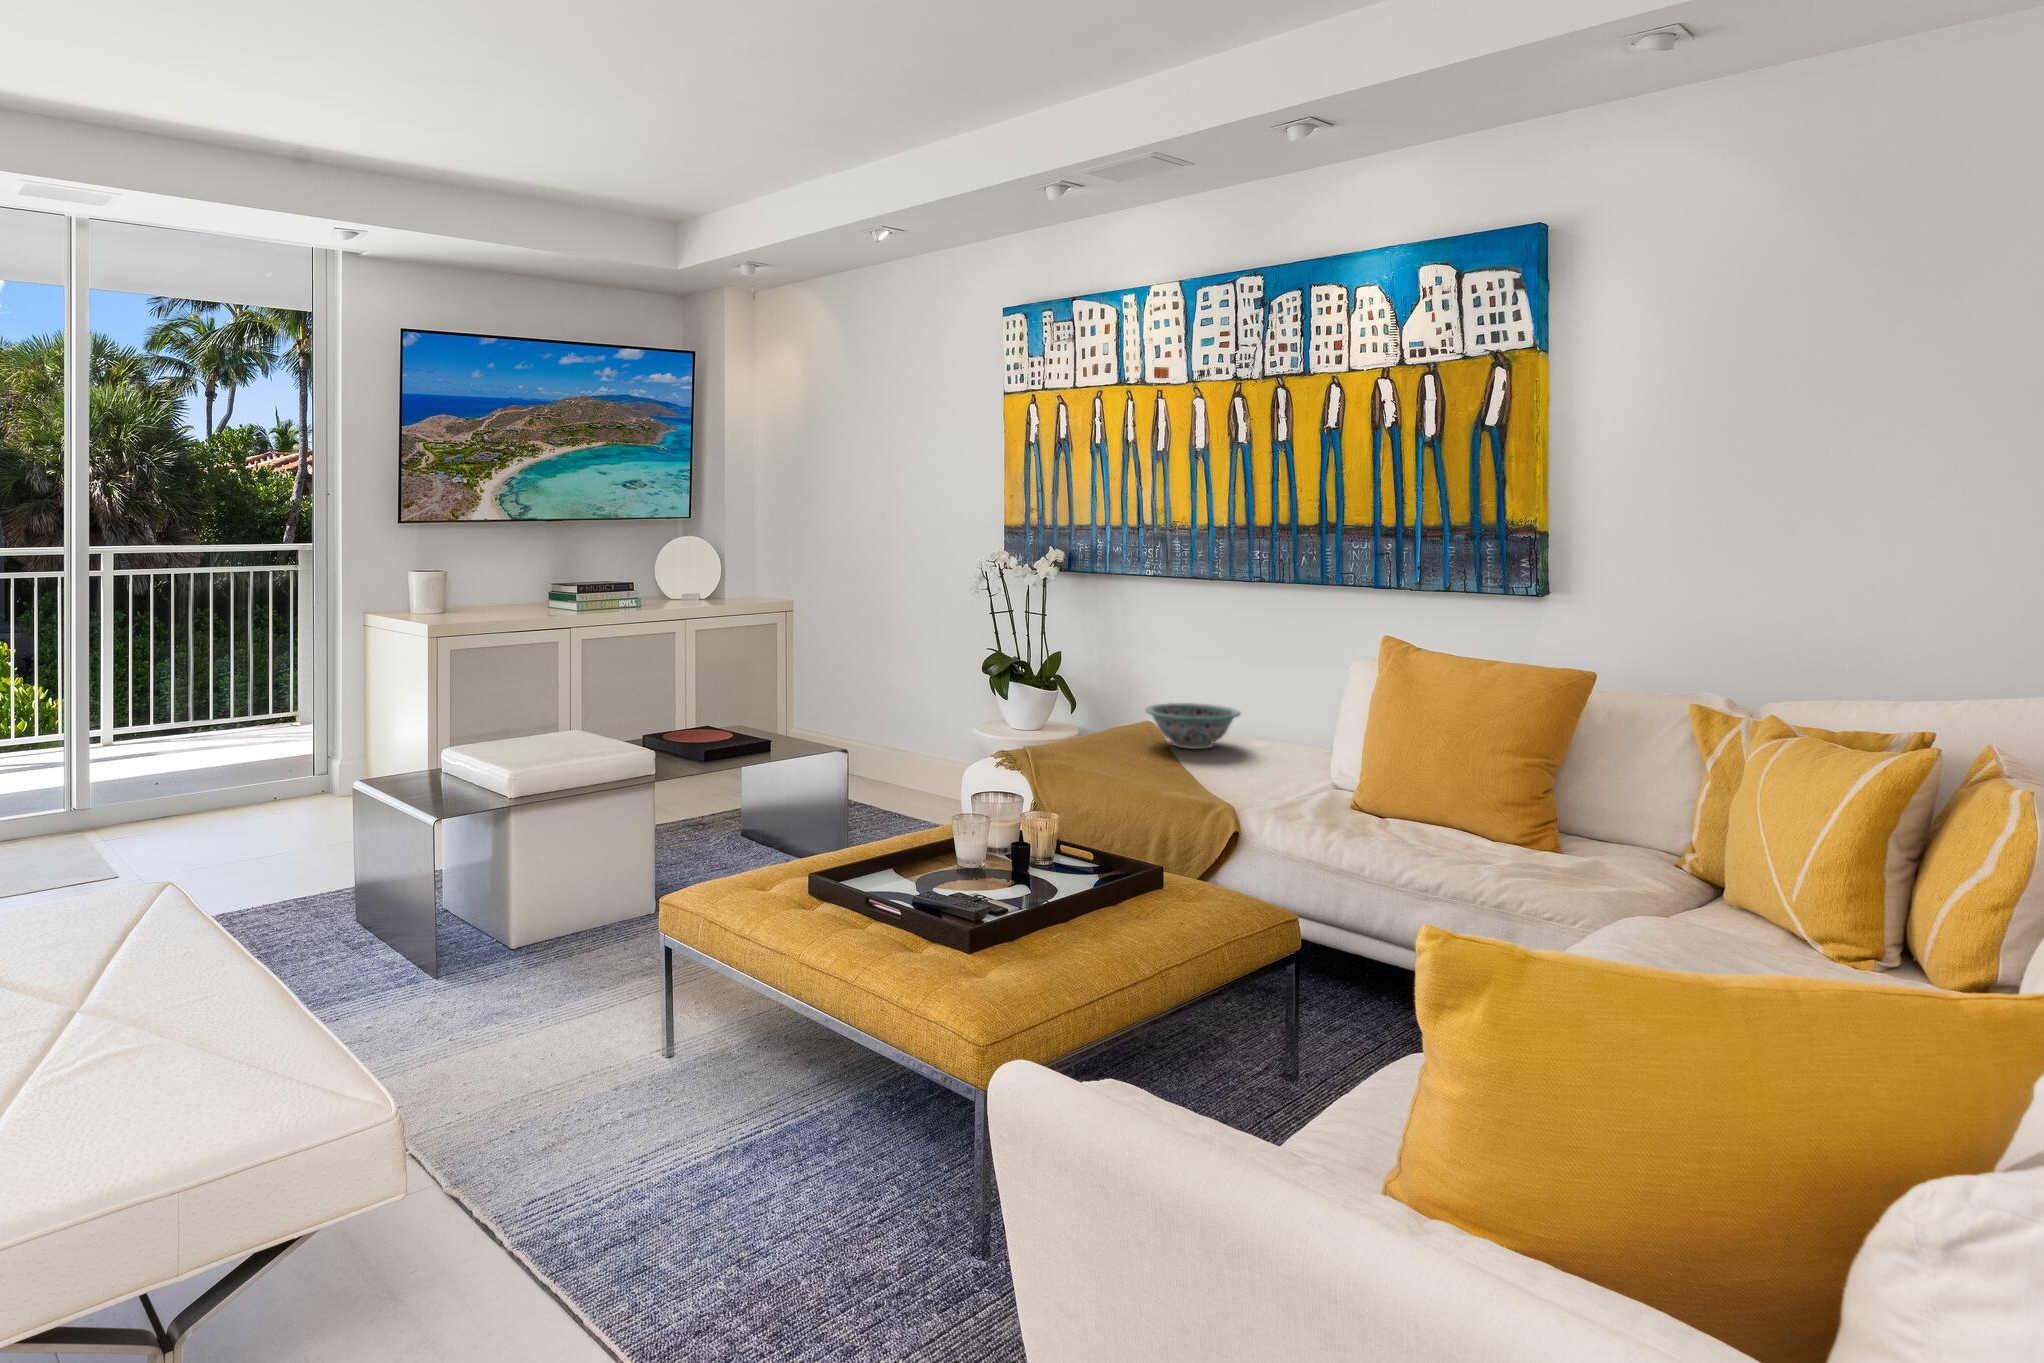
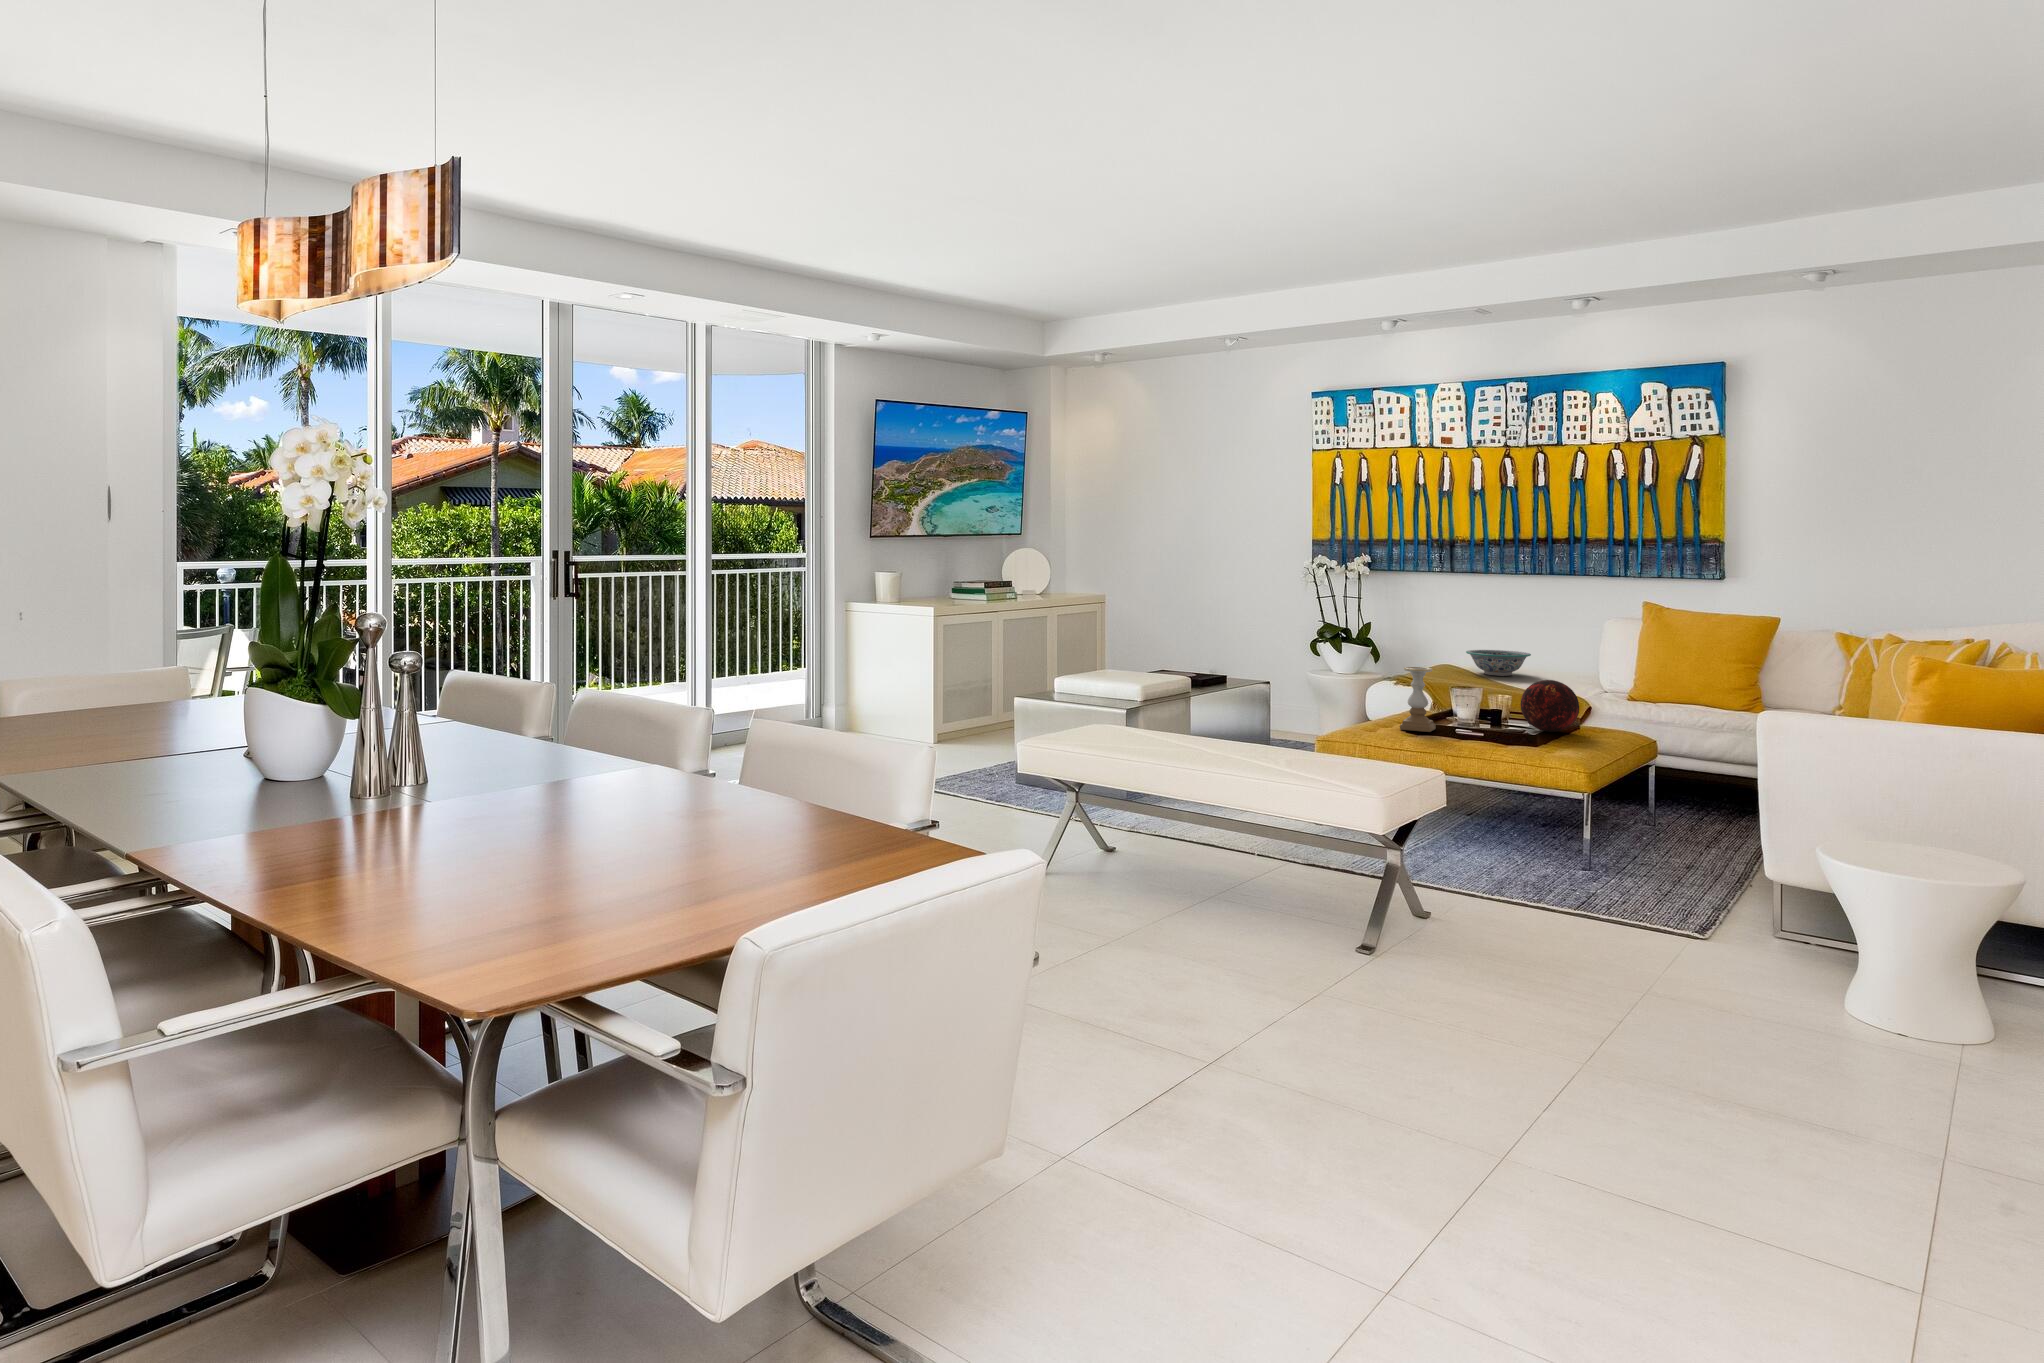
candle holder: none [784,768,855,895] -> present [1400,667,1436,732]
decorative orb: none [1007,800,1106,900] -> present [1521,680,1579,732]

